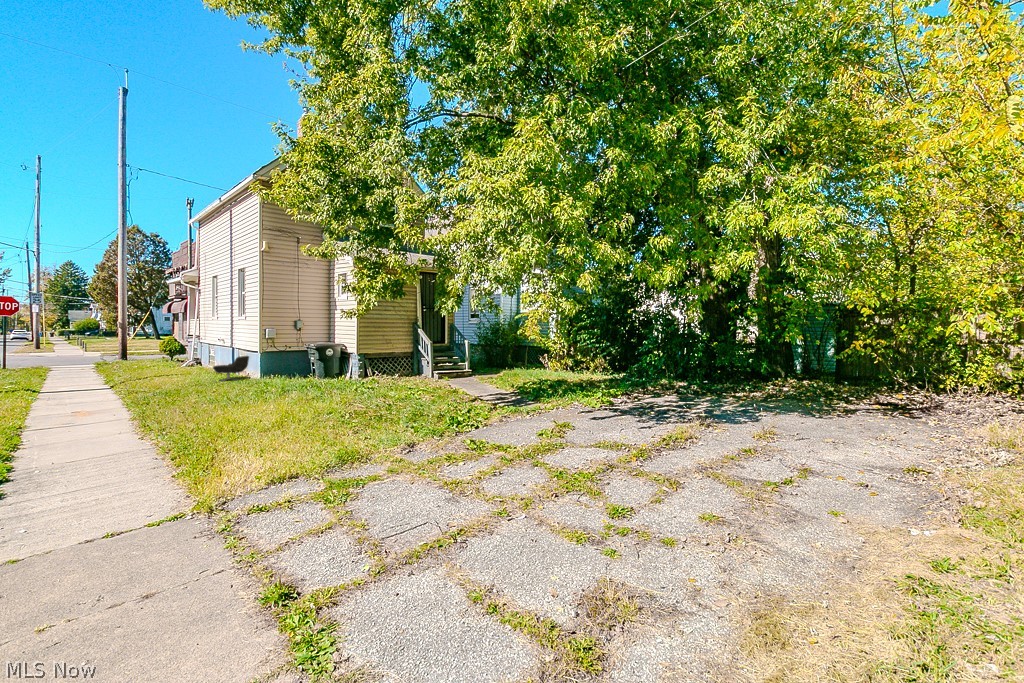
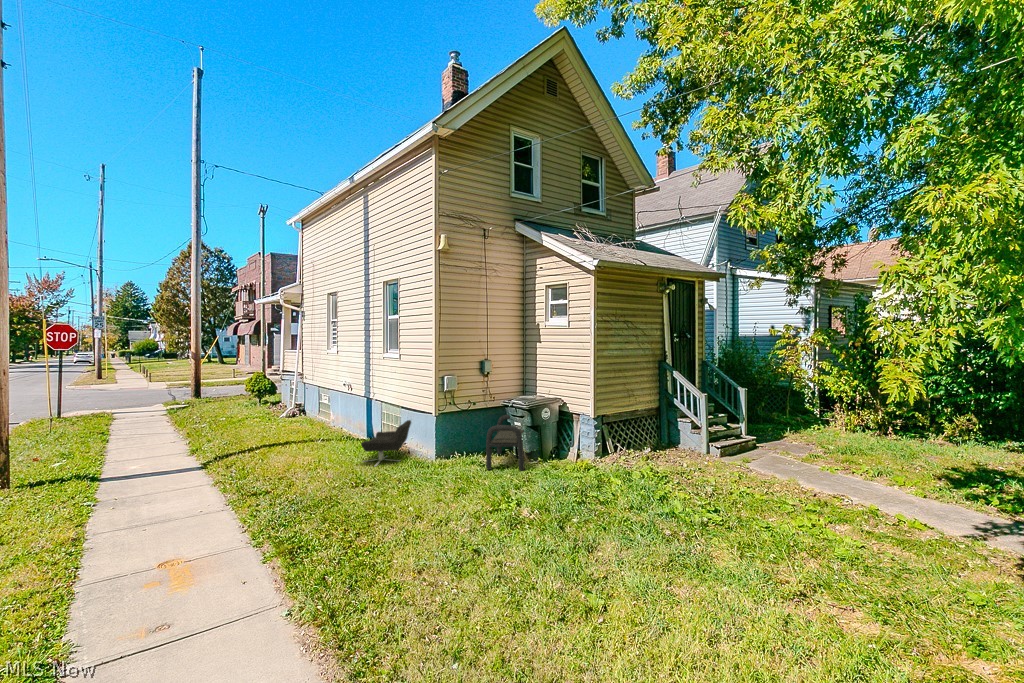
bench: none [285,353,323,381] -> present [486,415,531,470]

